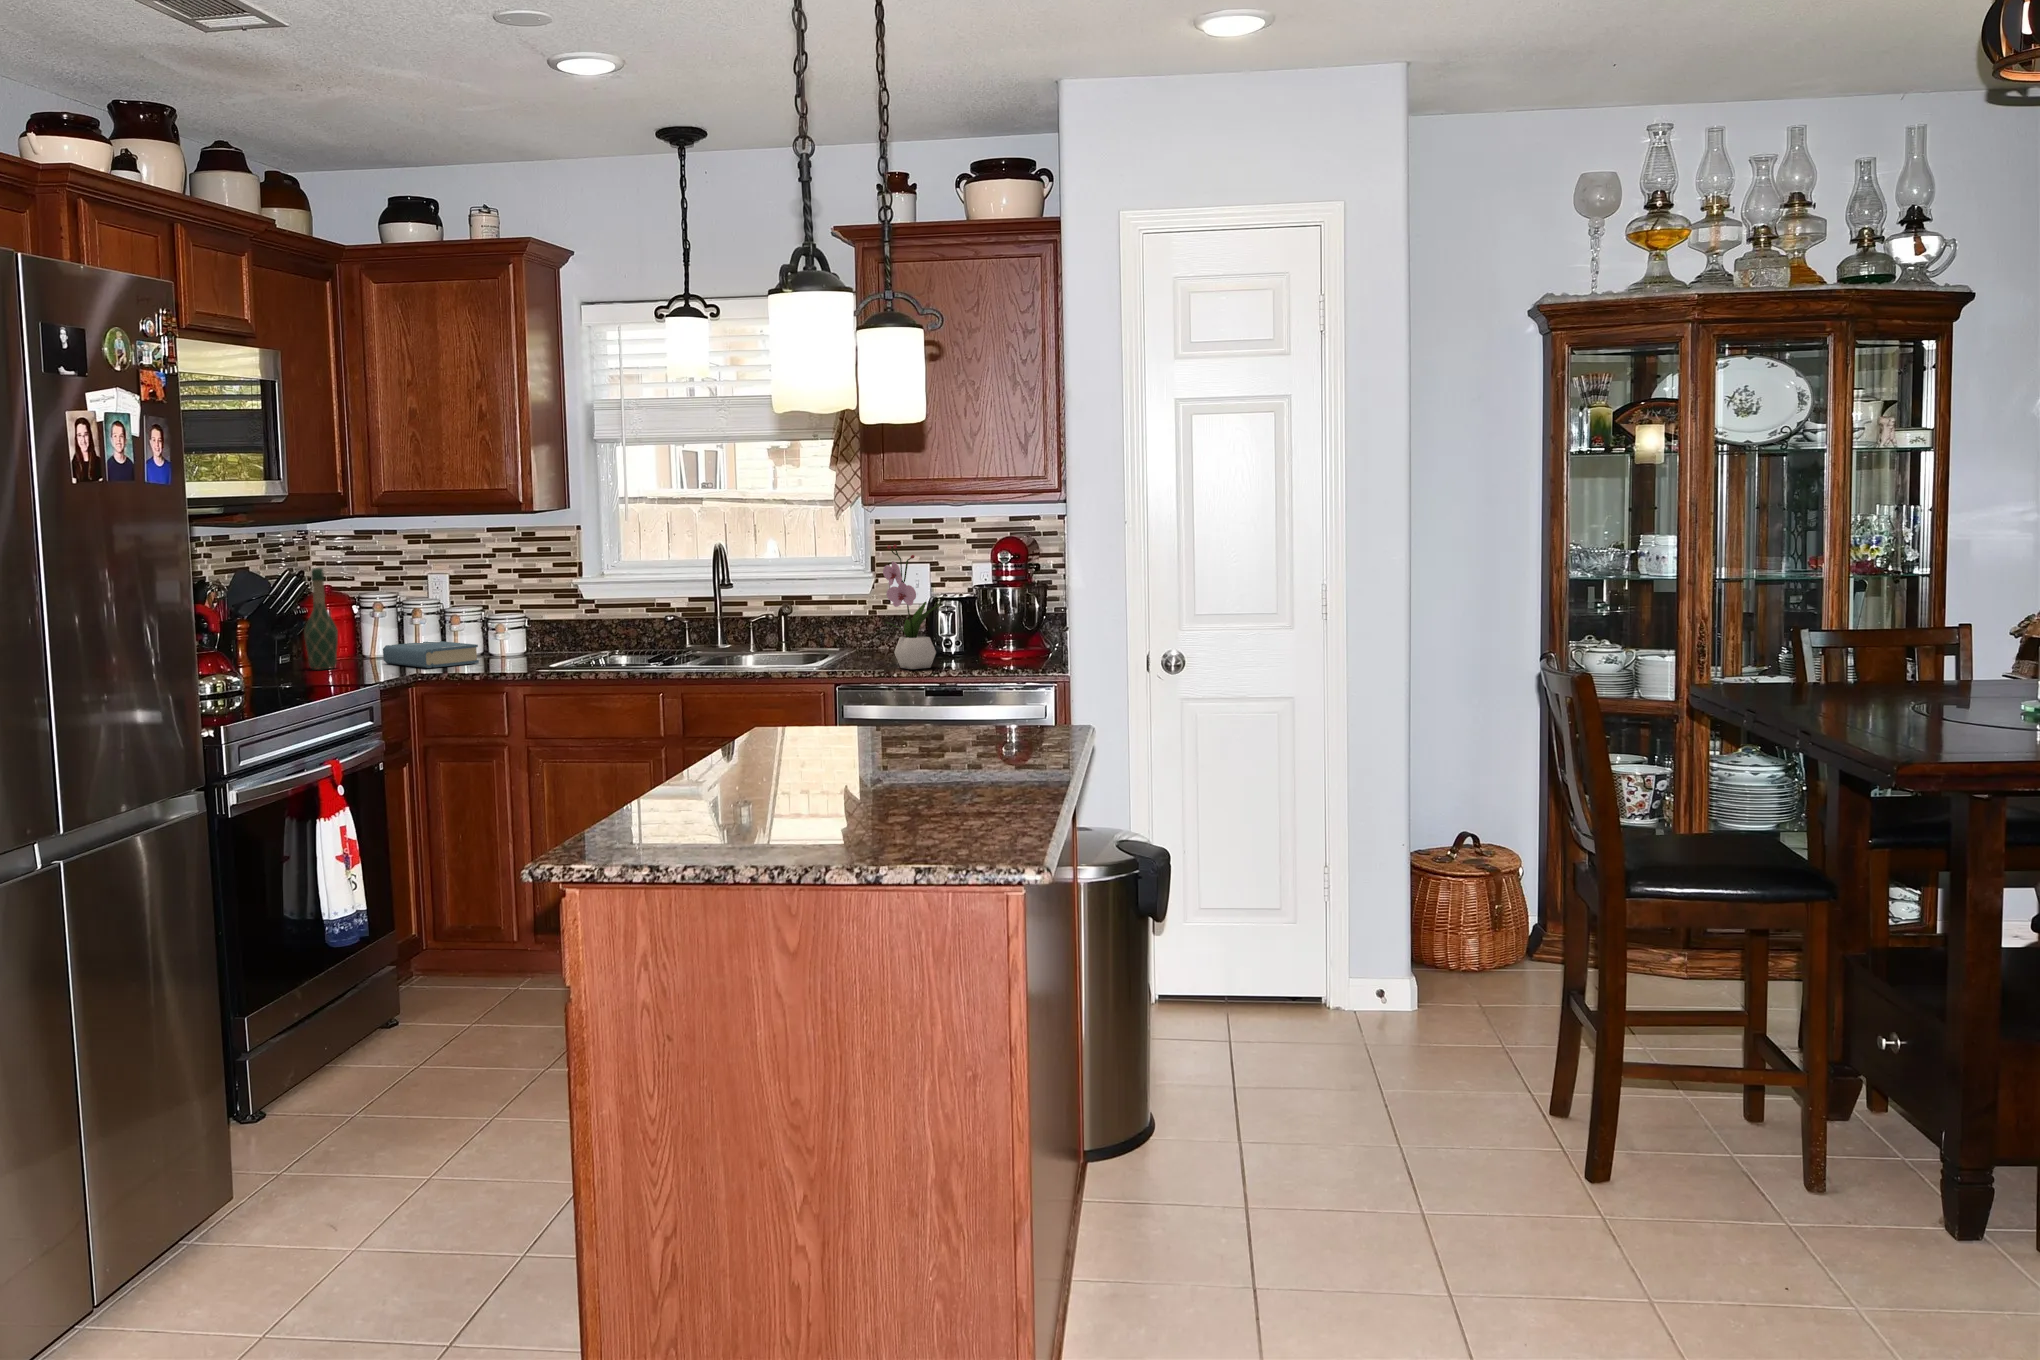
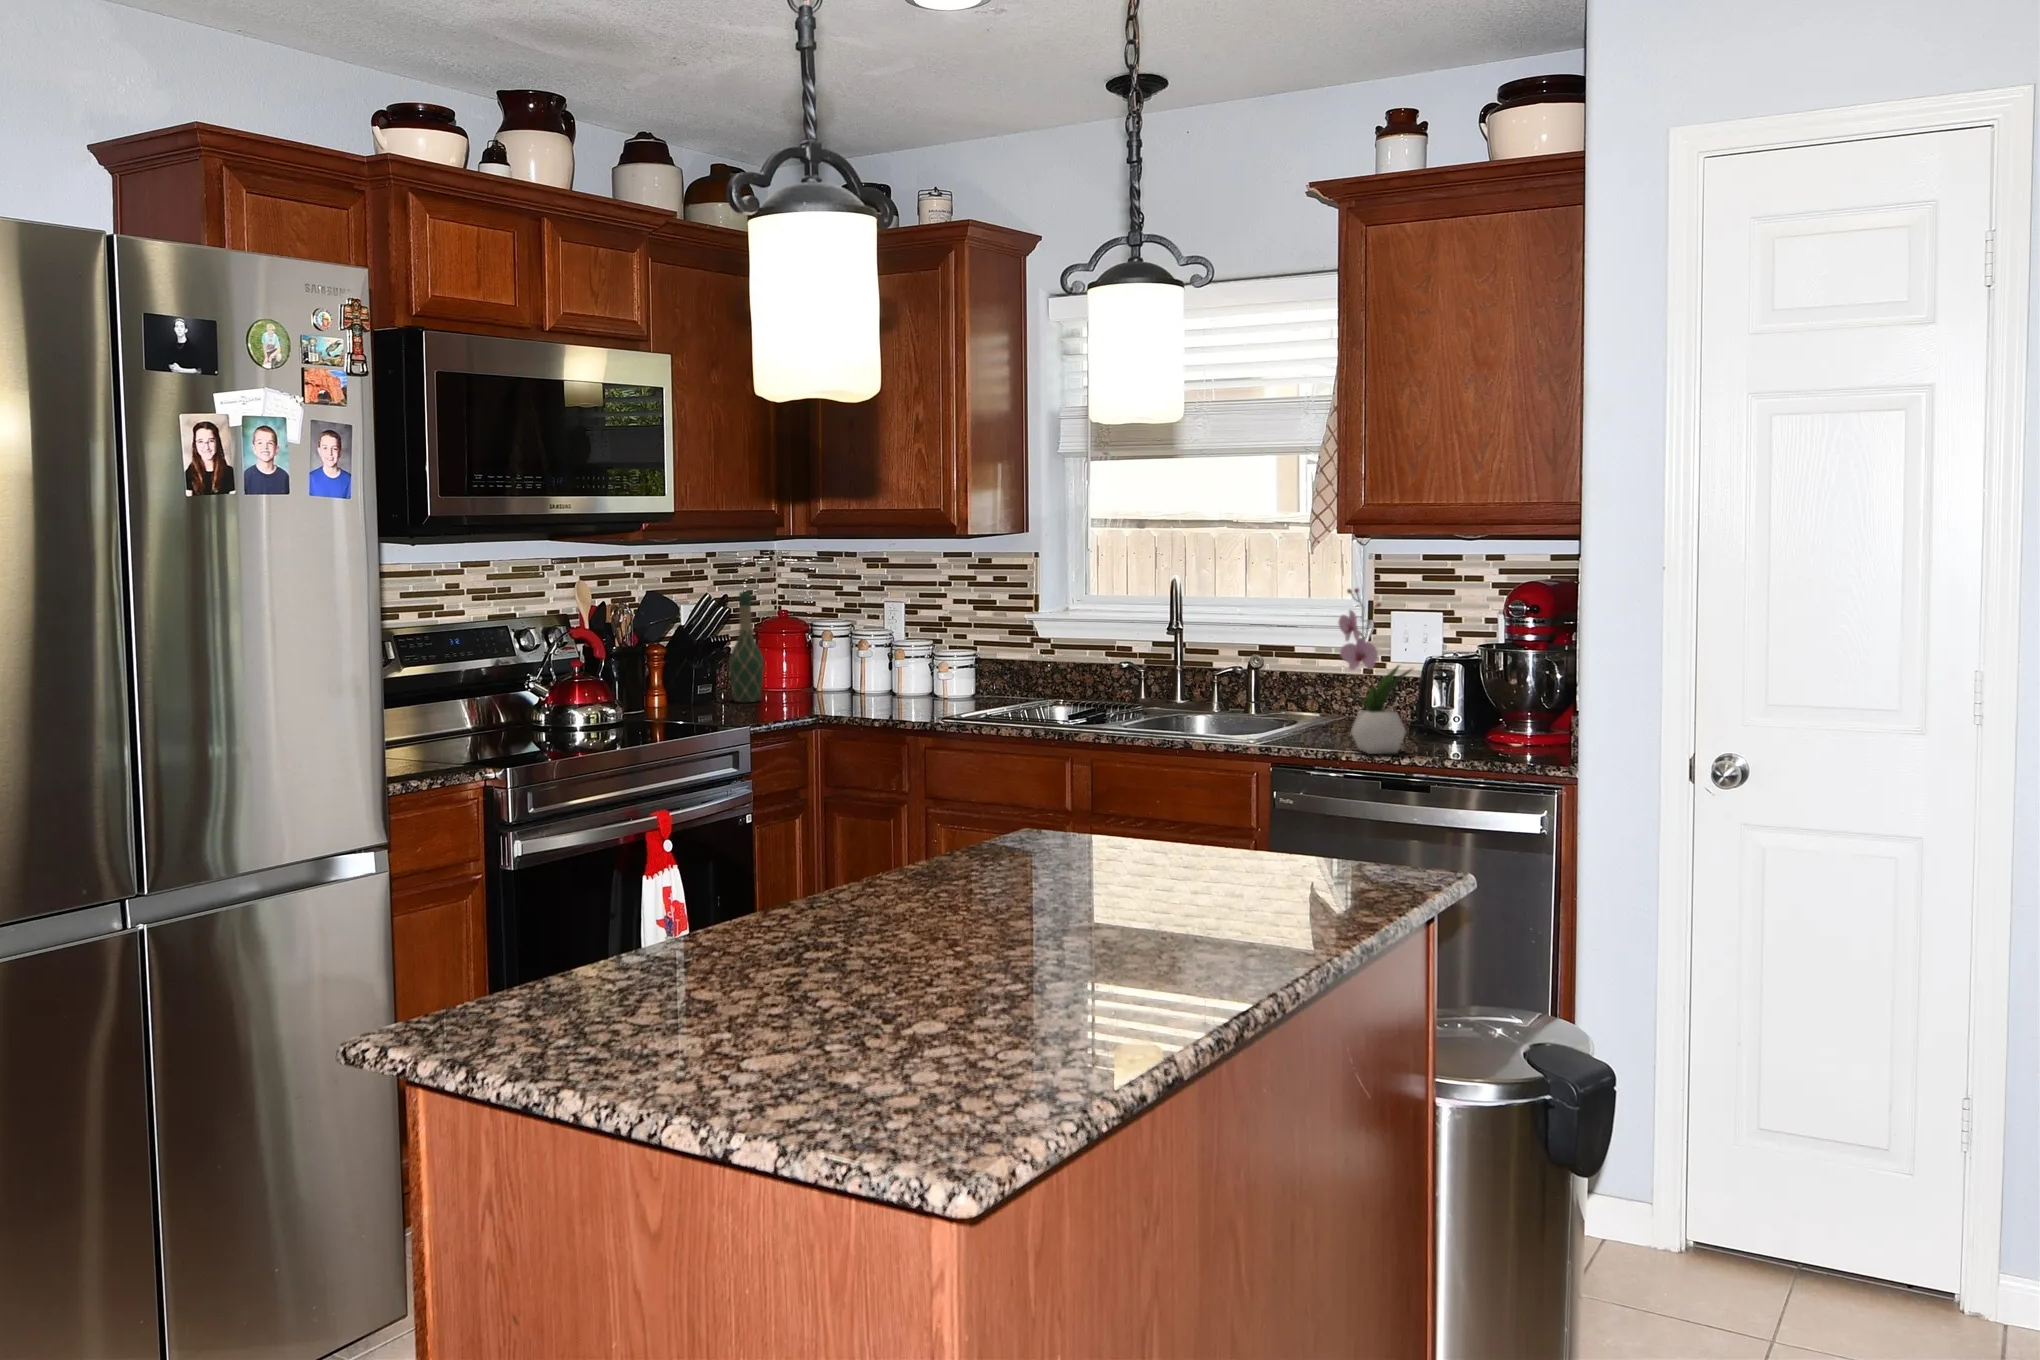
hardback book: present [383,641,479,668] -> none [813,677,902,709]

